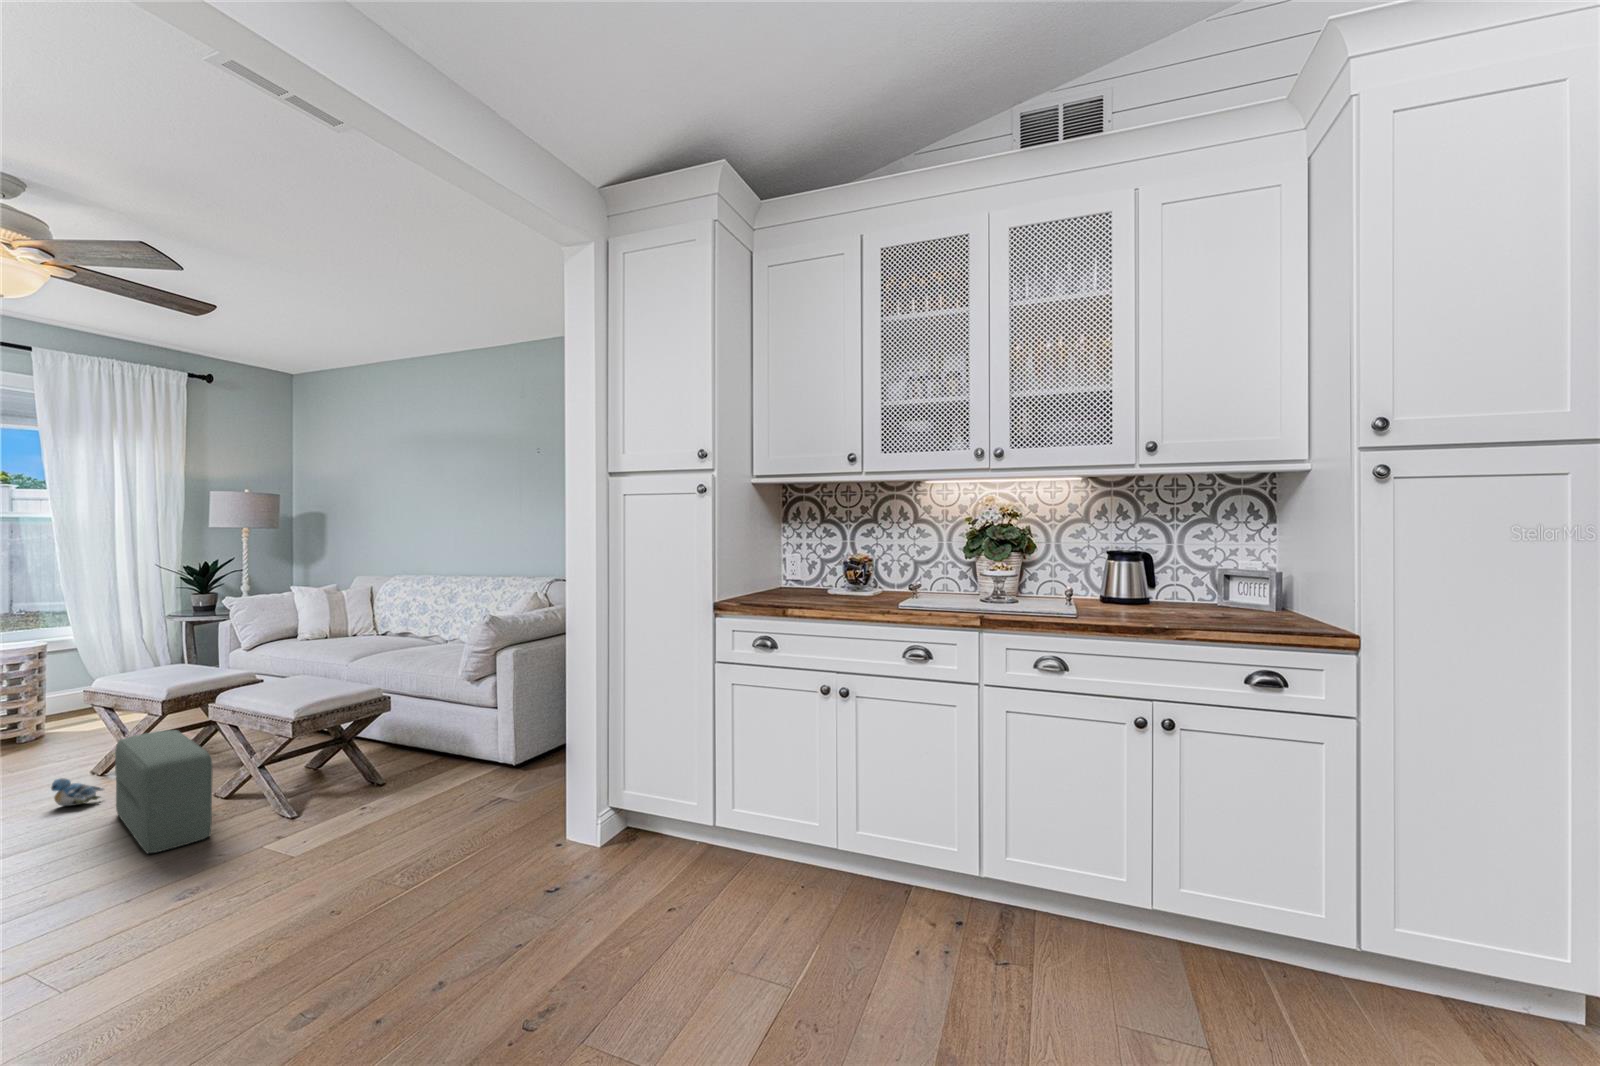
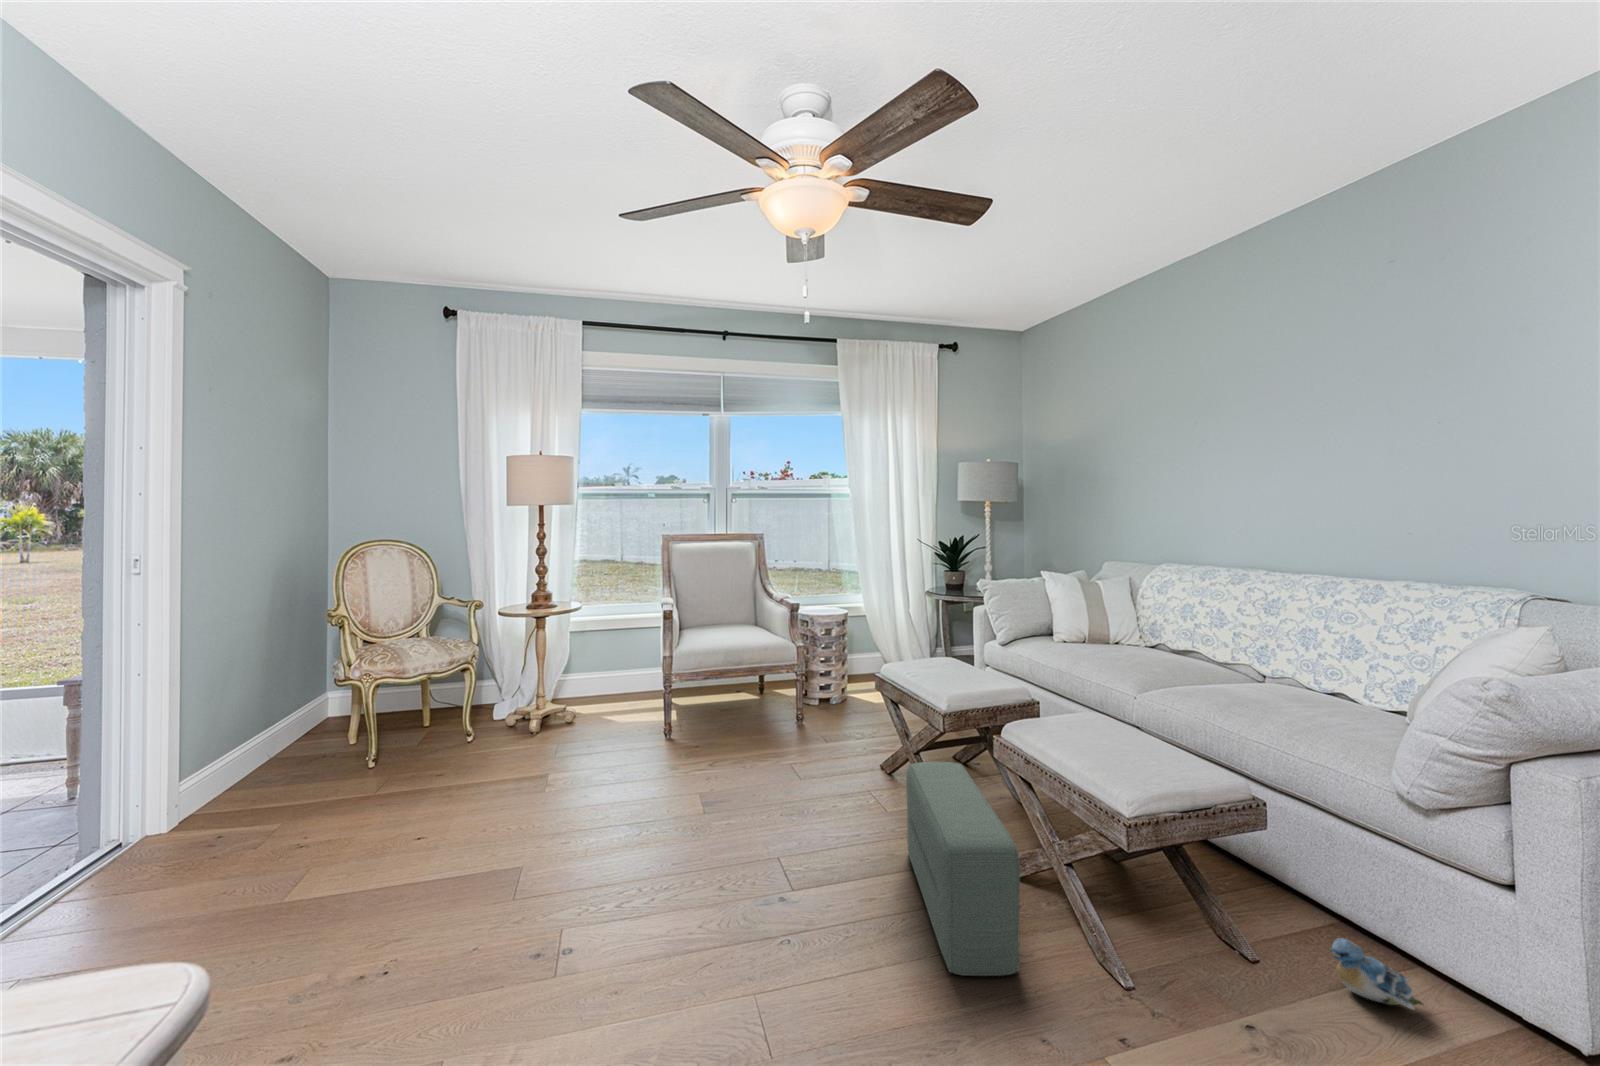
plush toy: present [51,778,104,806] -> present [1329,938,1423,1009]

